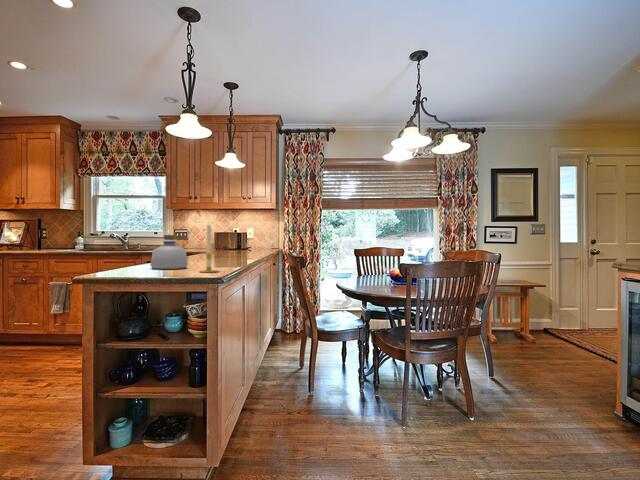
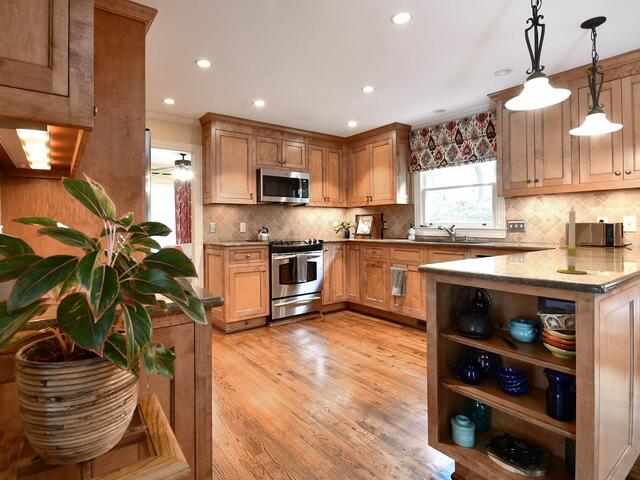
bottle: present [150,235,188,269] -> none [490,225,536,265]

